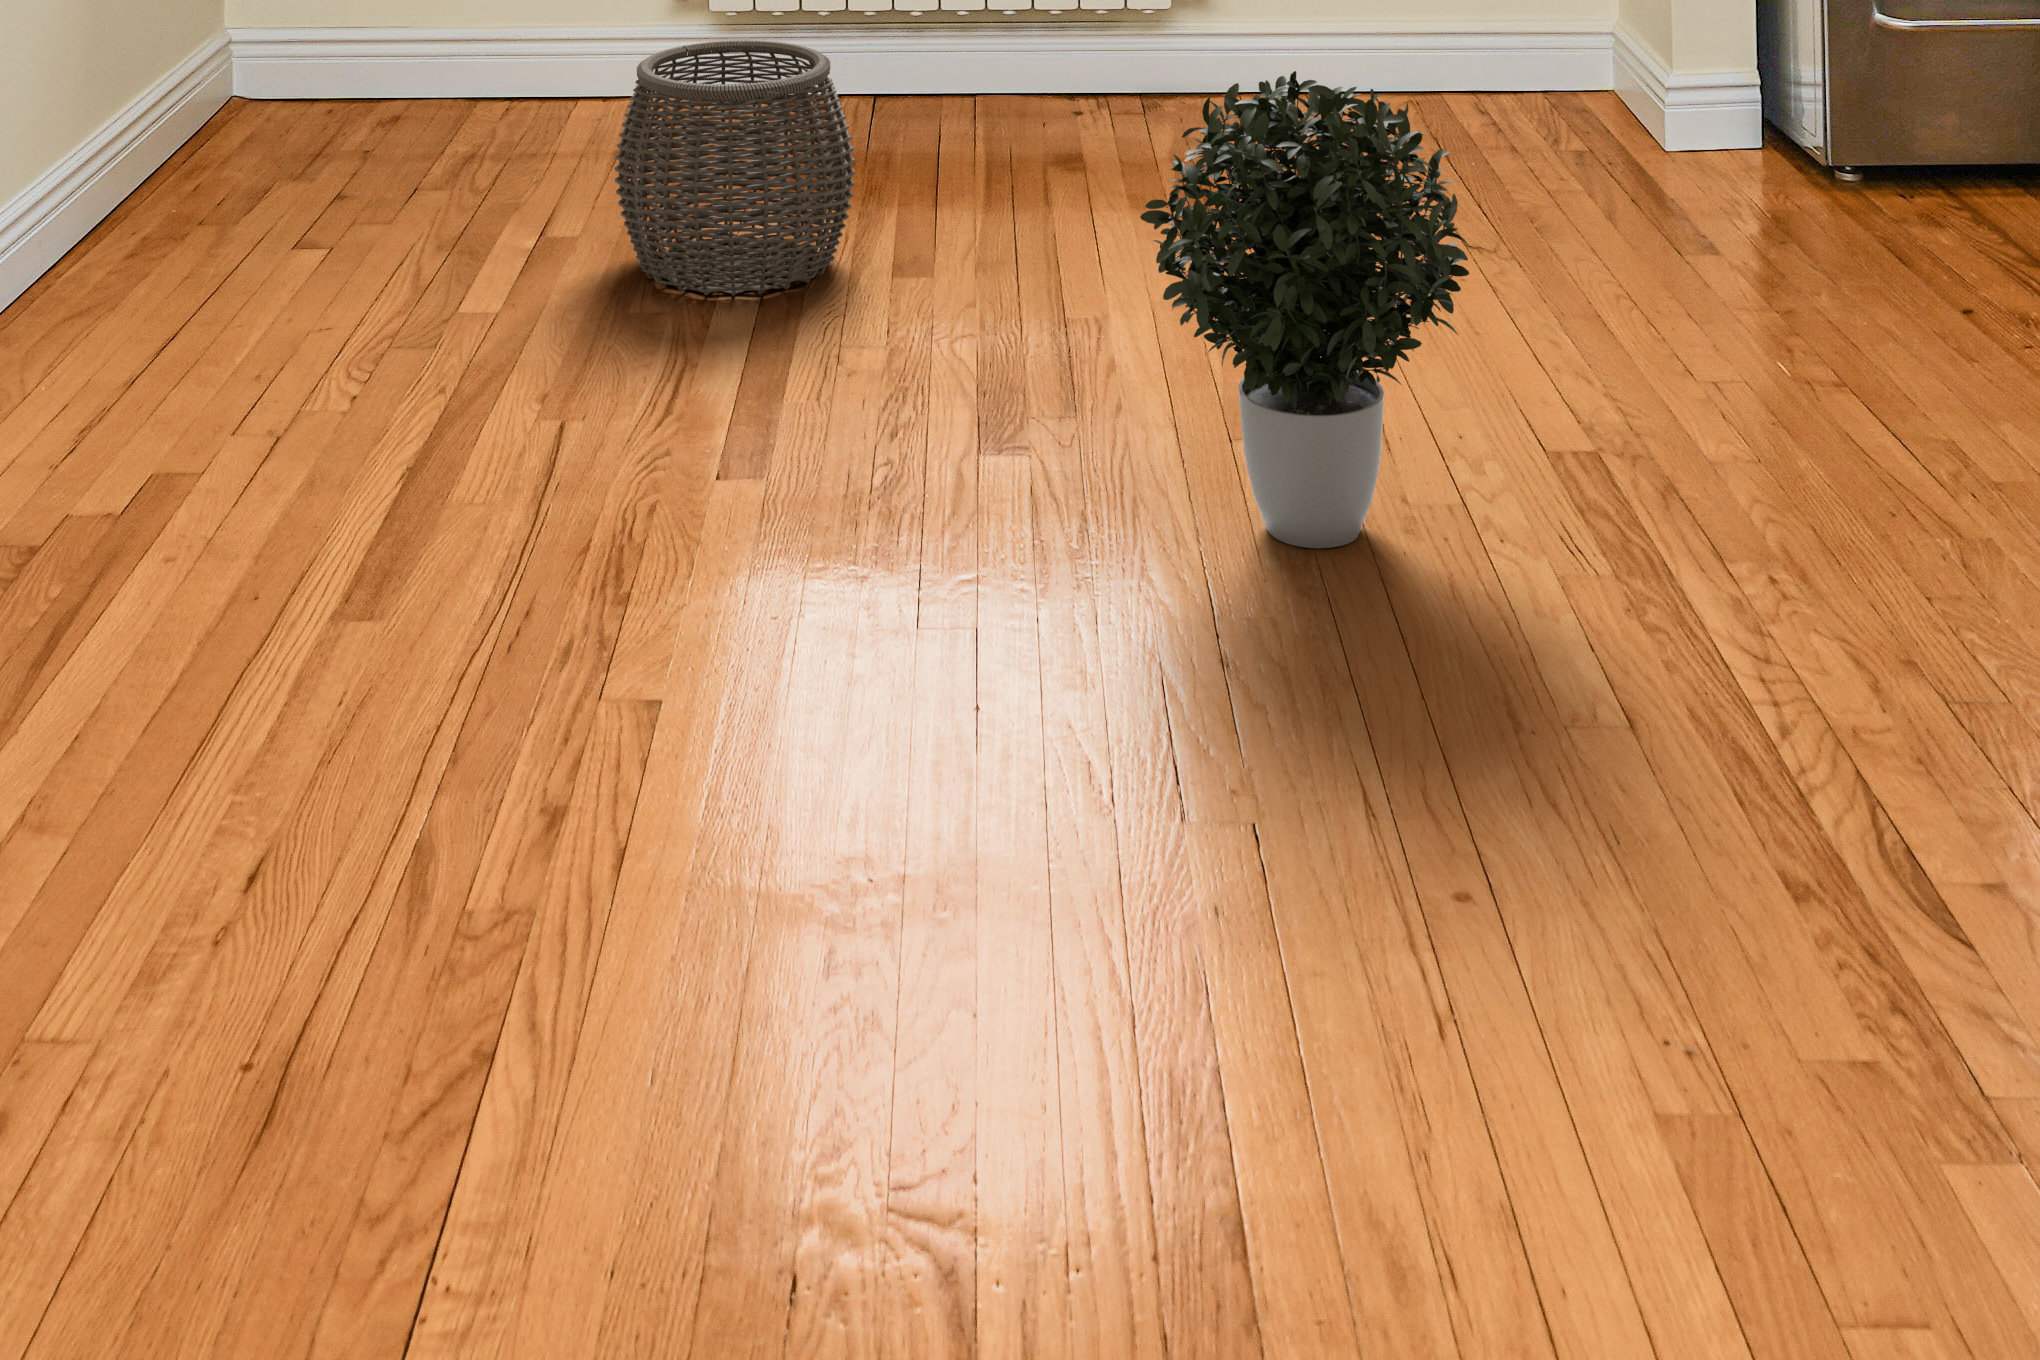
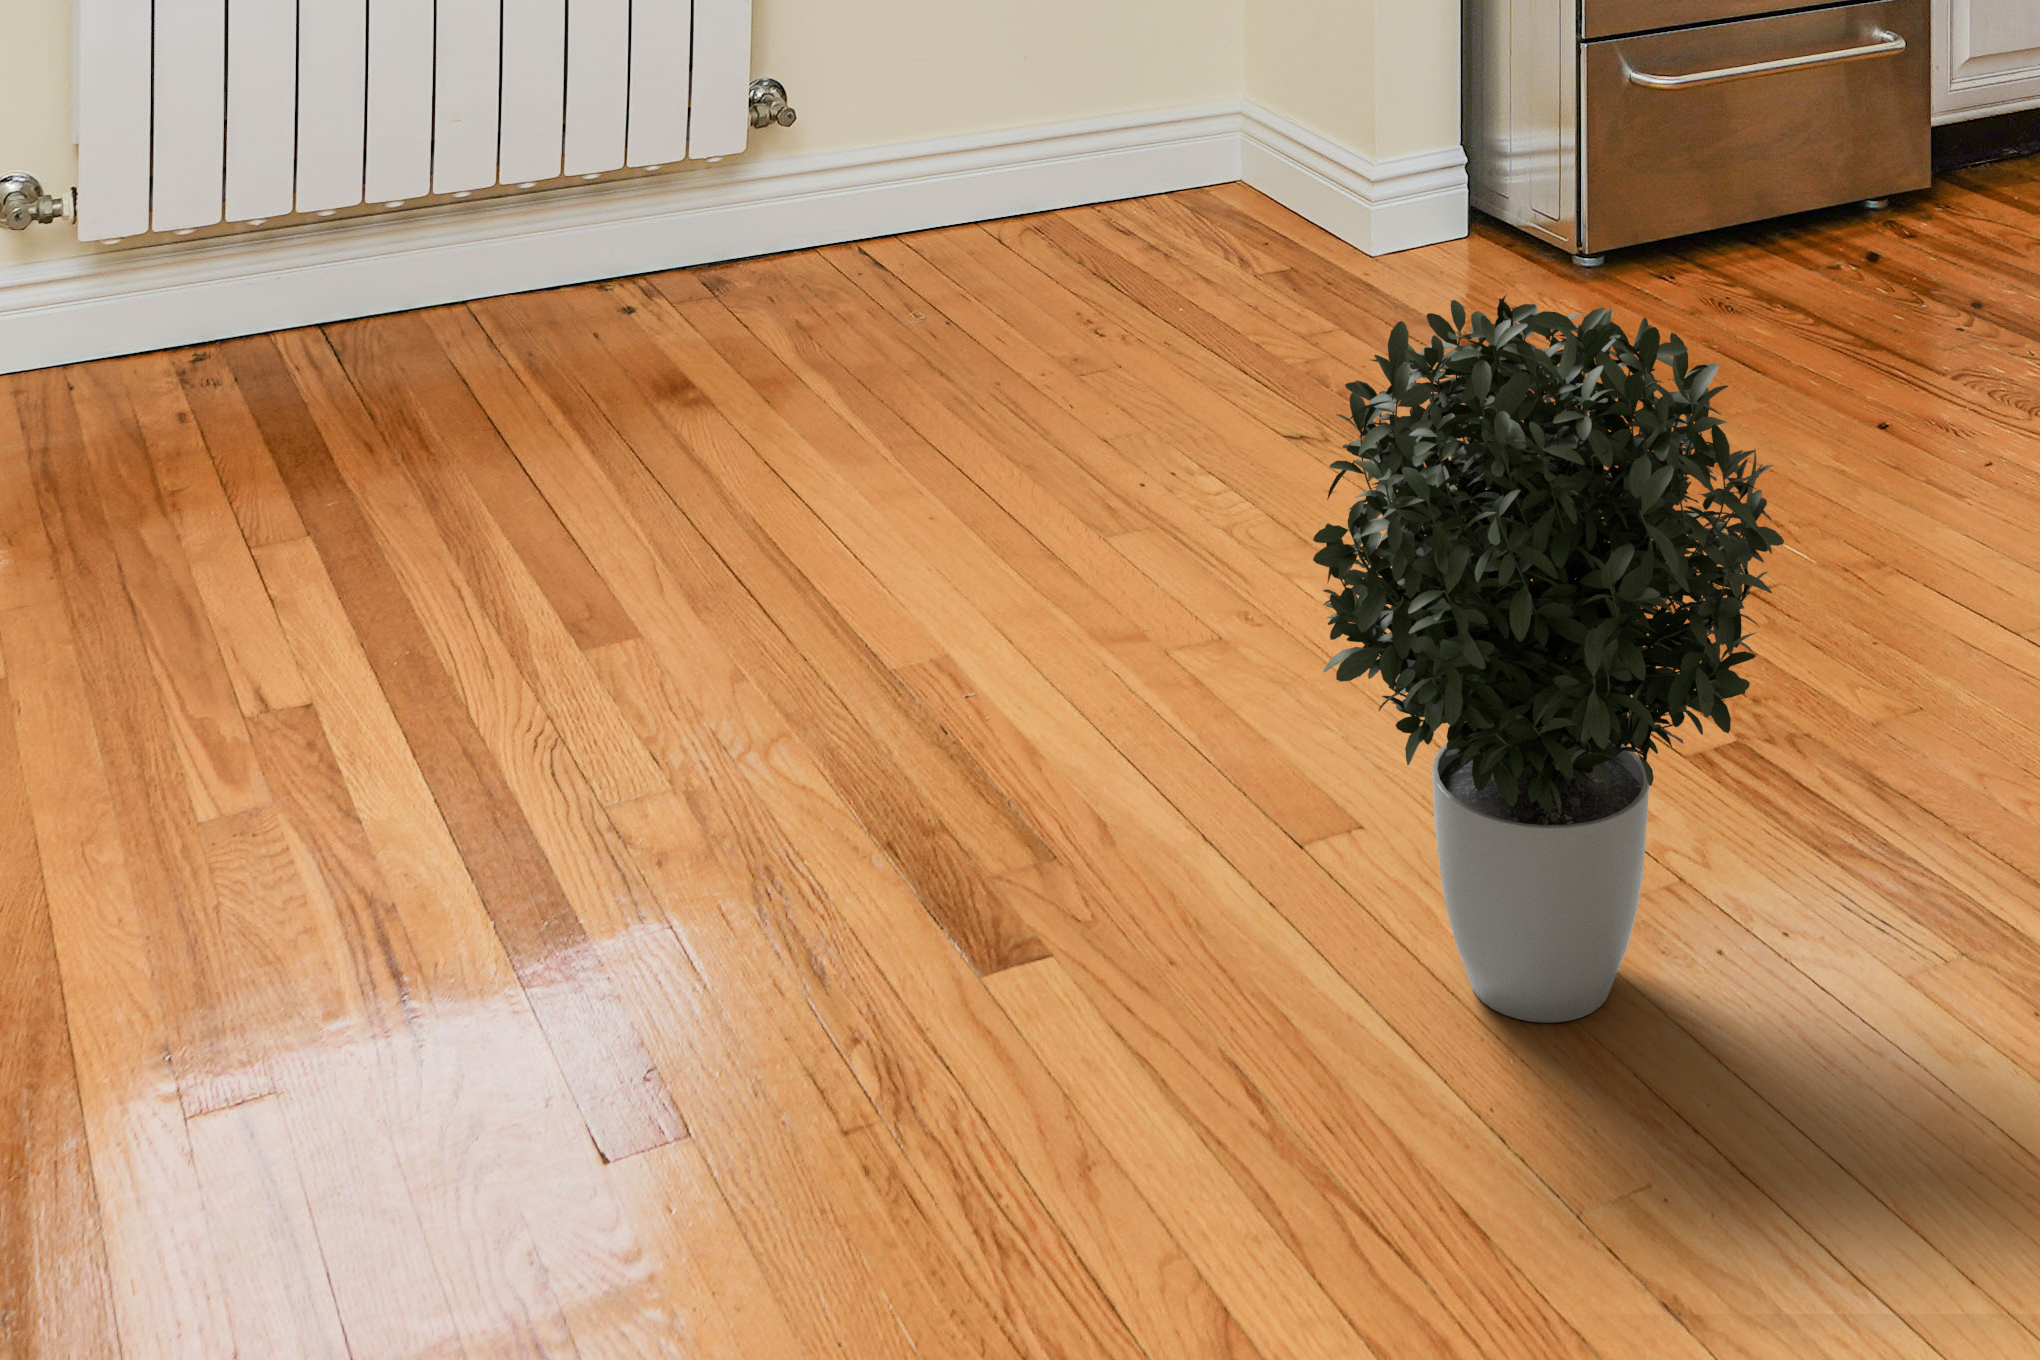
woven basket: present [615,40,856,296] -> none [106,309,518,756]

